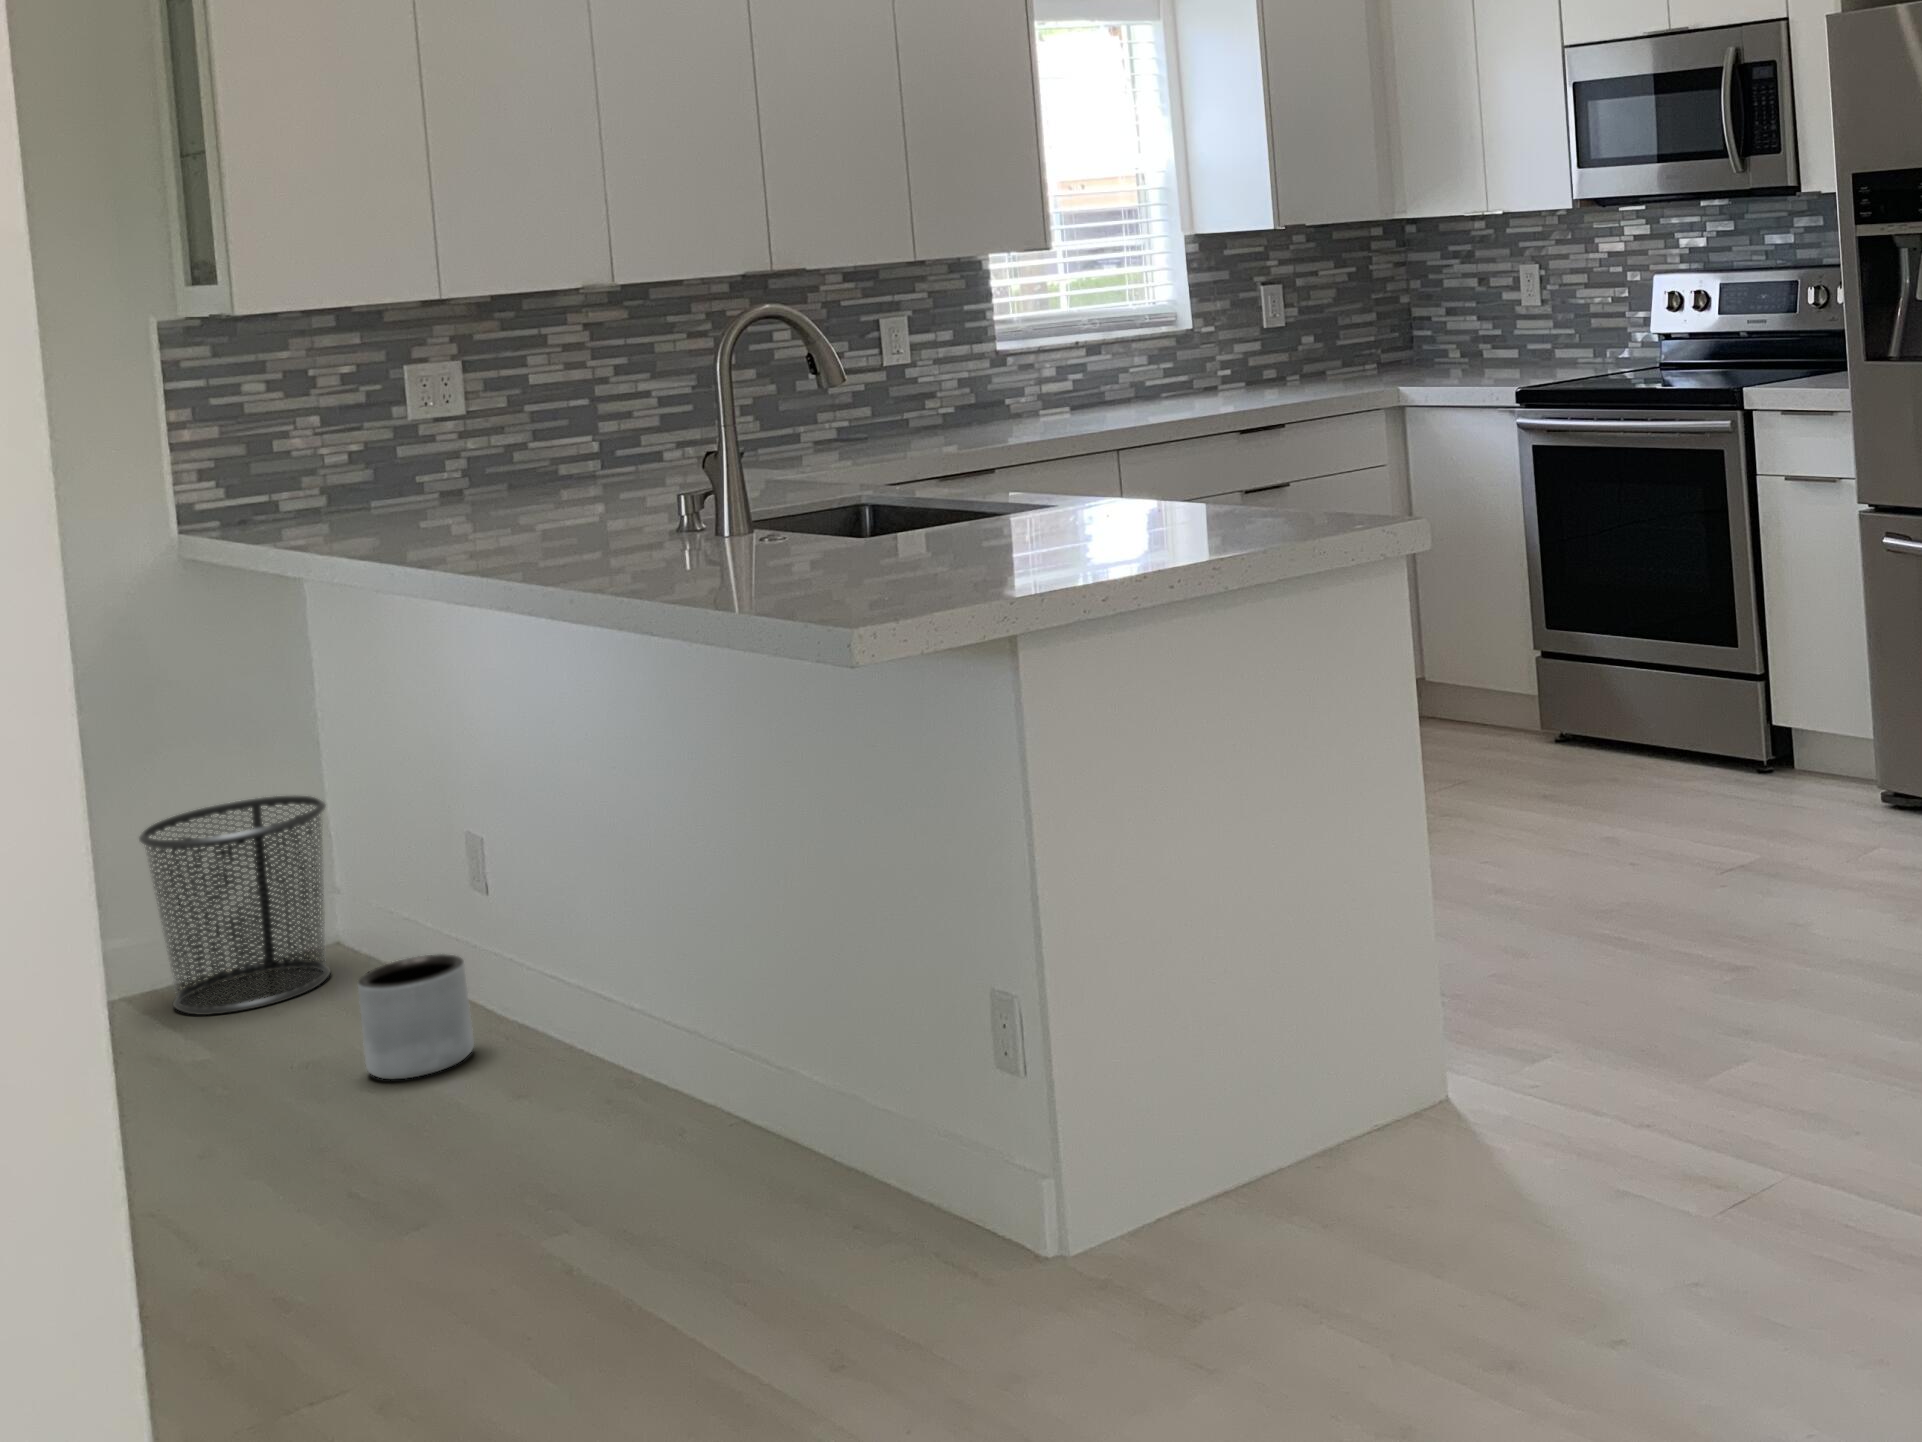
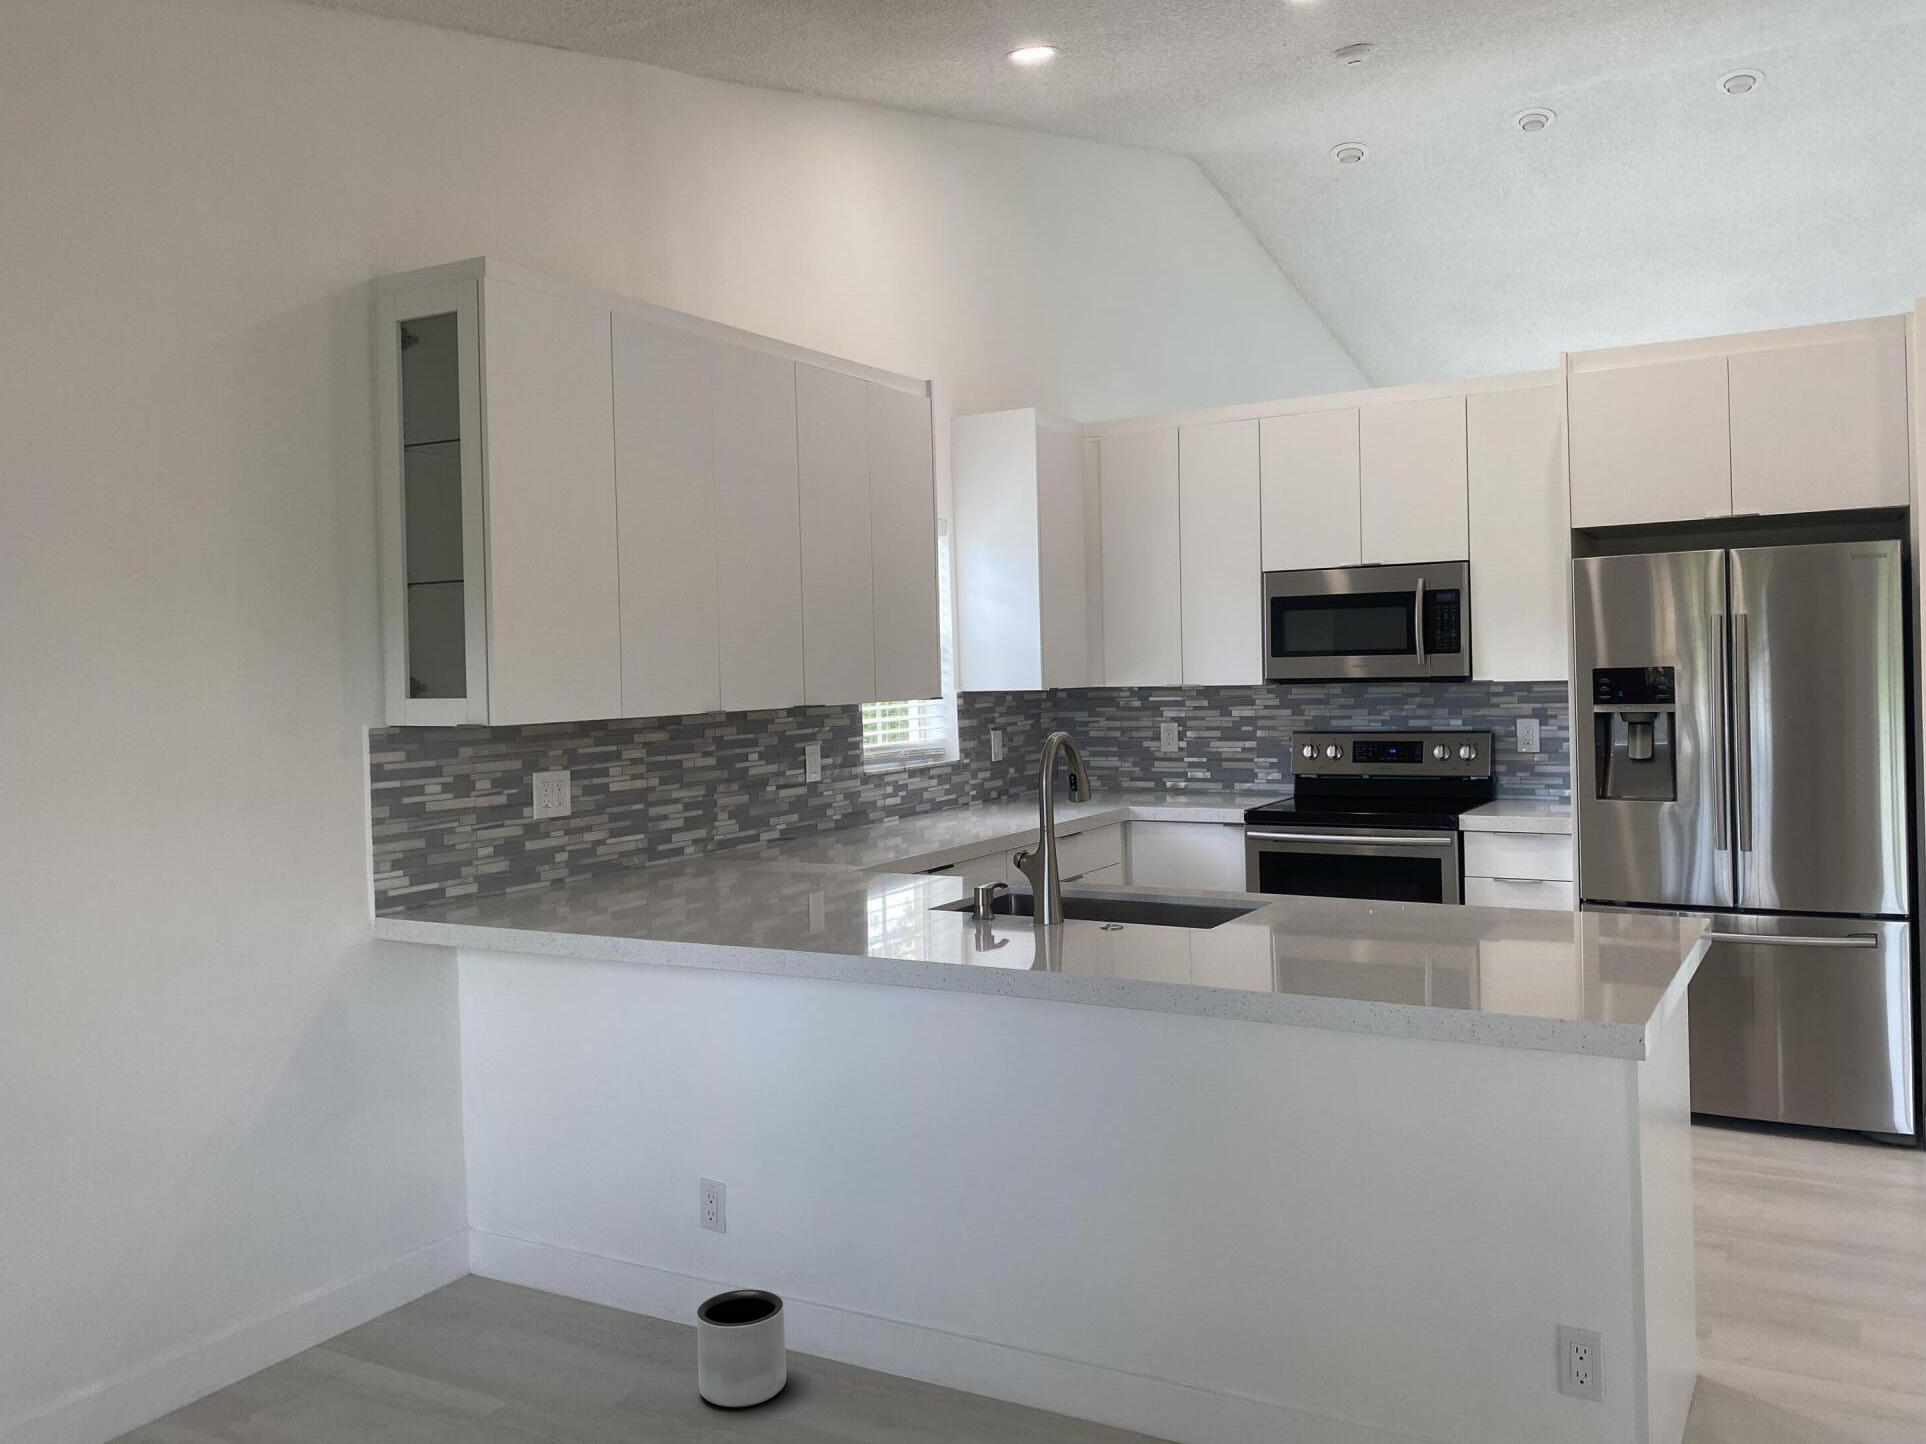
waste bin: present [139,796,330,1015] -> none [368,1147,524,1352]

